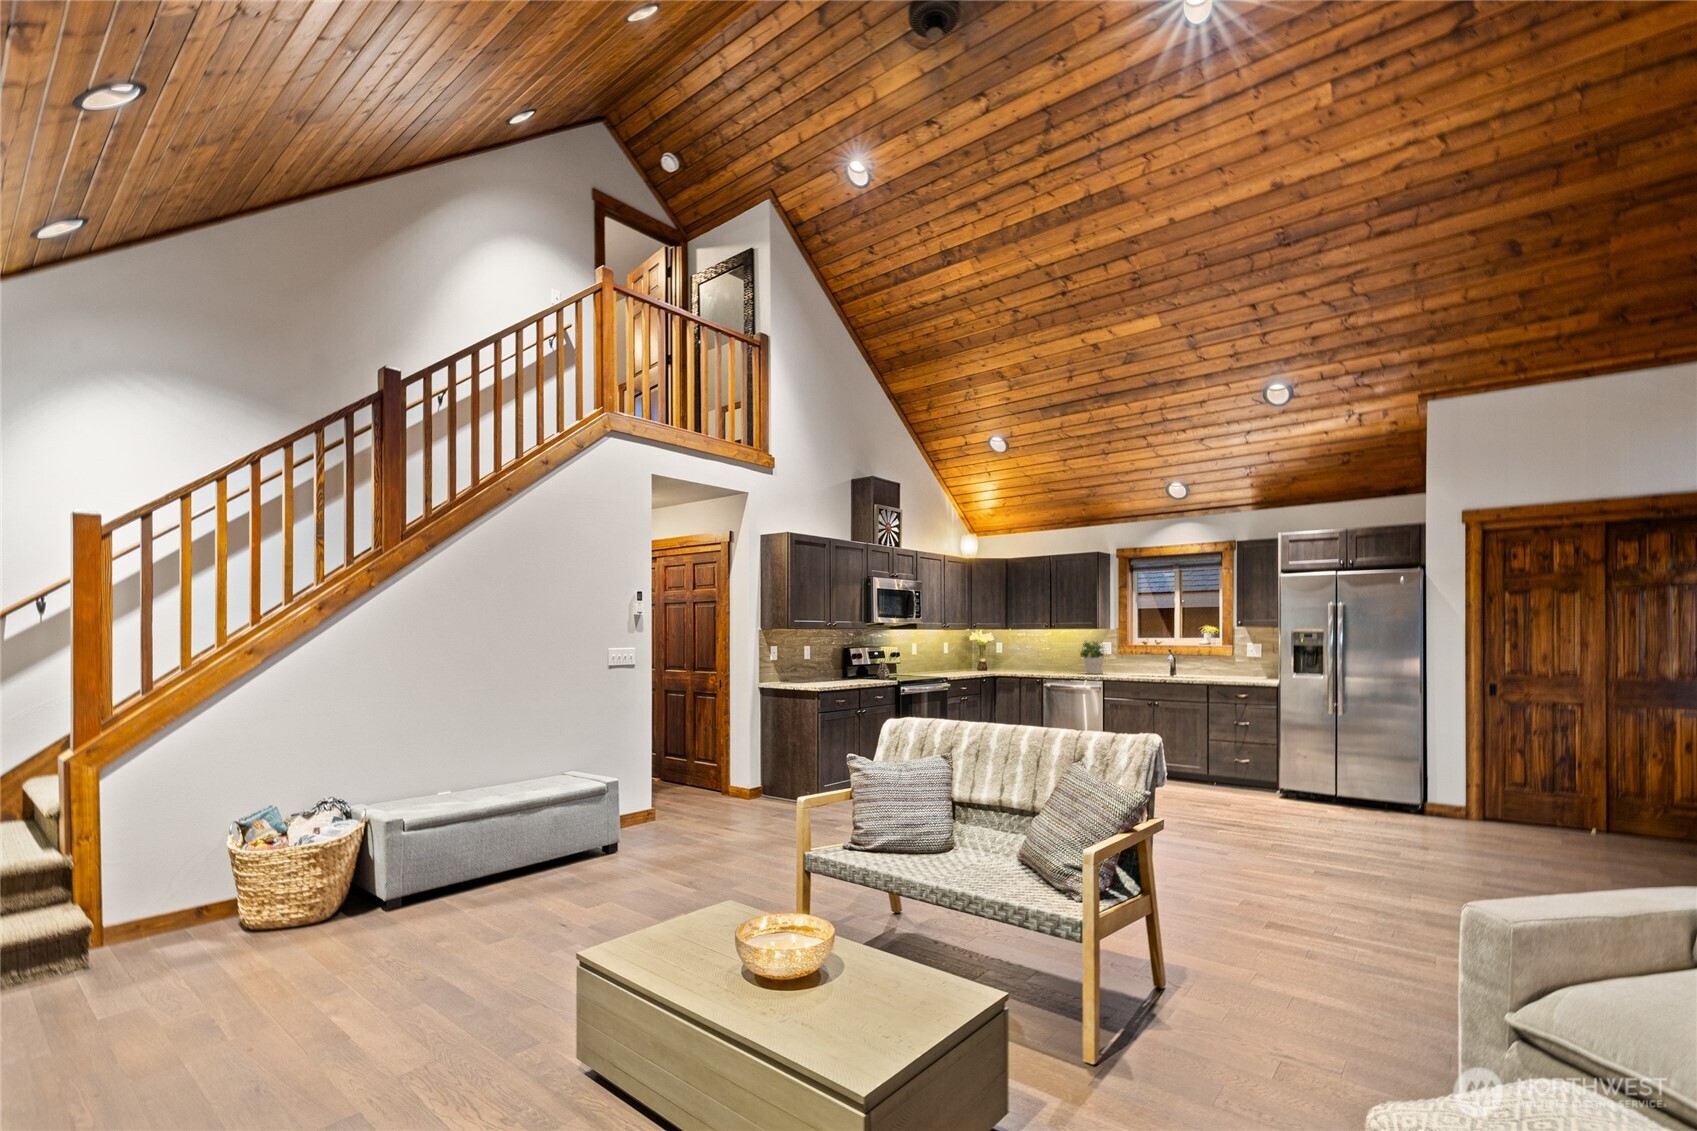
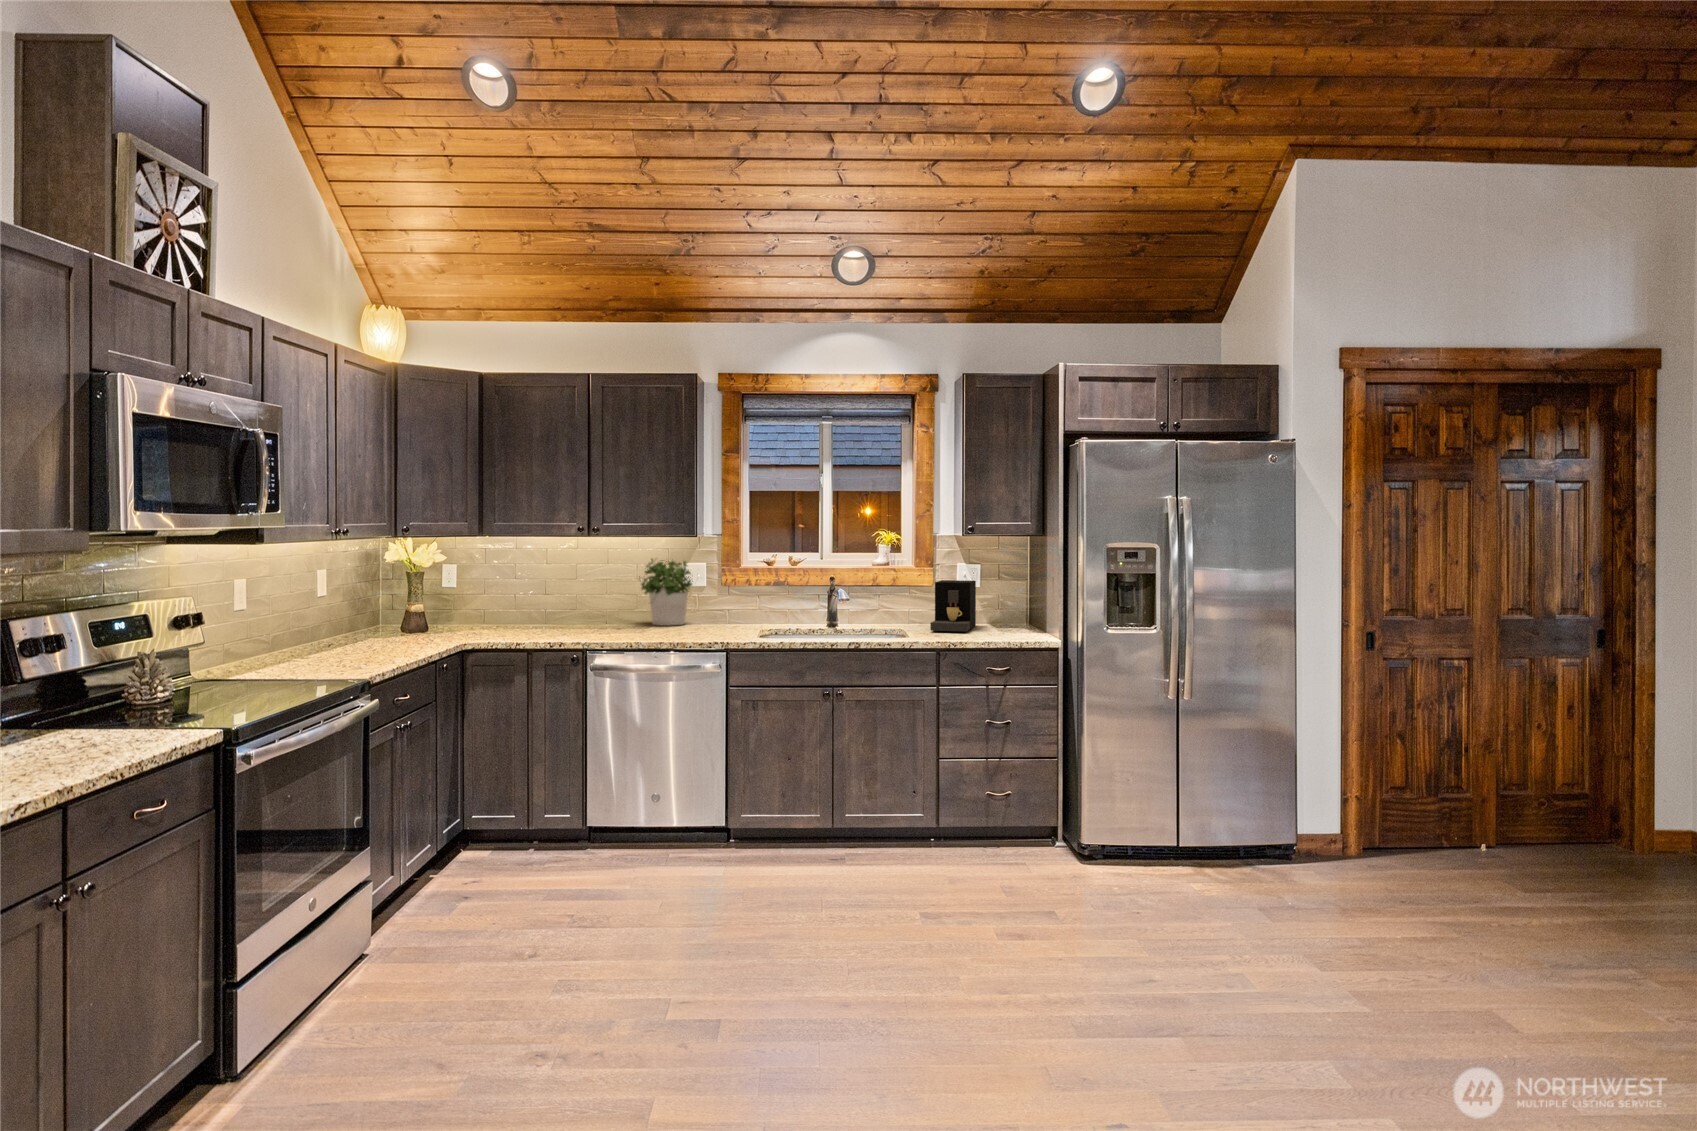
coffee maker: none [1222,653,1261,680] -> present [930,580,976,631]

